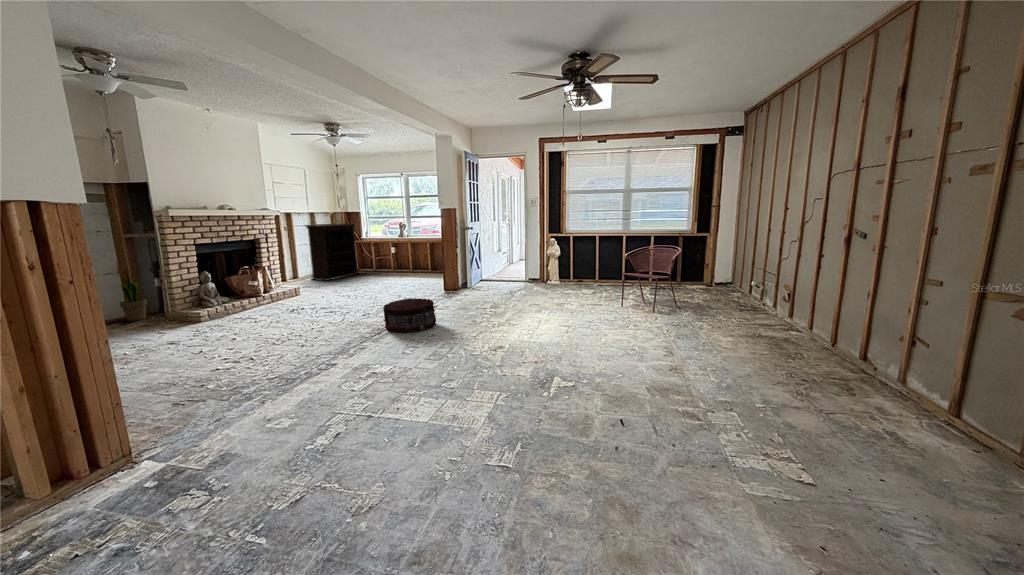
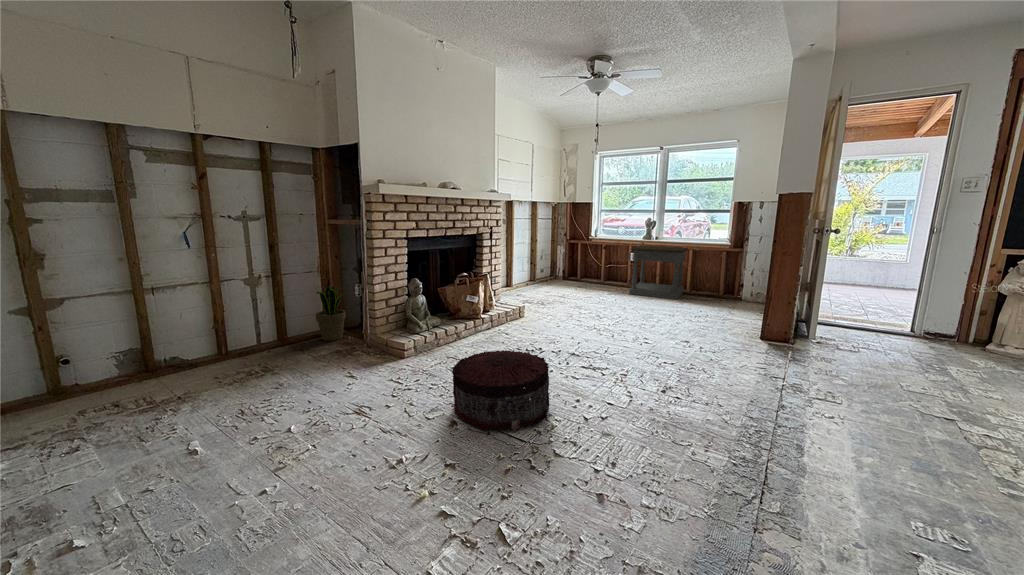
bookshelf: present [305,223,359,281] -> none [527,217,589,294]
side table: none [385,242,428,276] -> present [629,245,688,299]
pouf: present [383,298,436,332] -> present [452,350,549,430]

